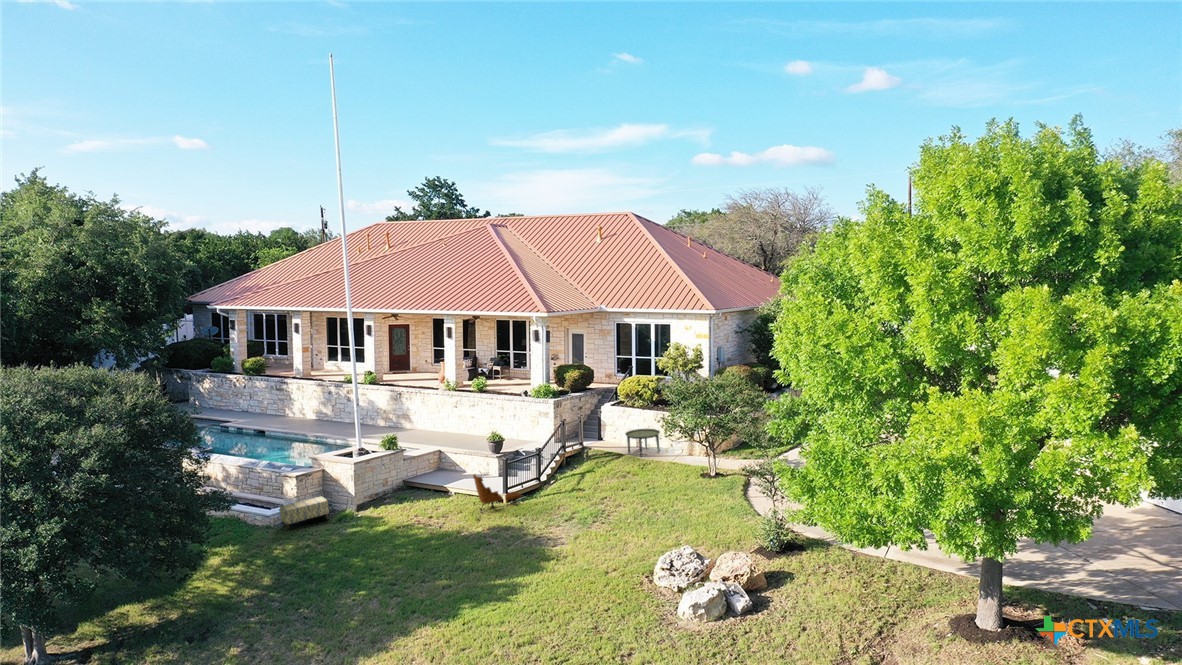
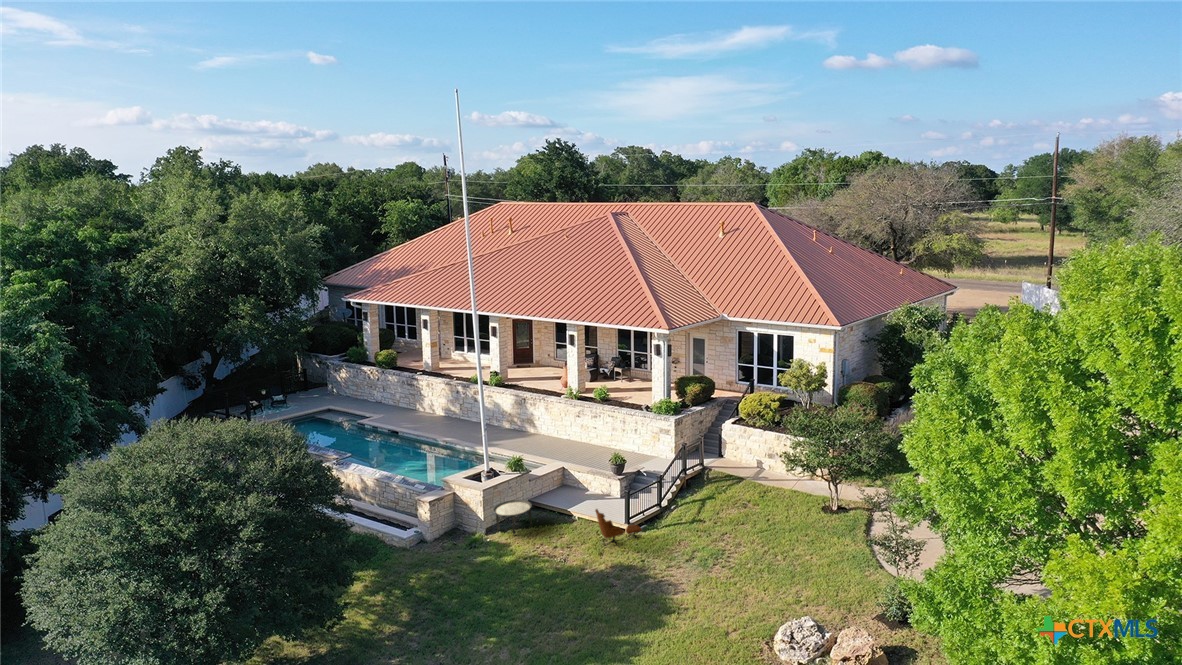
round table: present [625,429,660,457] -> present [494,500,532,535]
bench: present [280,497,329,529] -> none [416,517,460,551]

